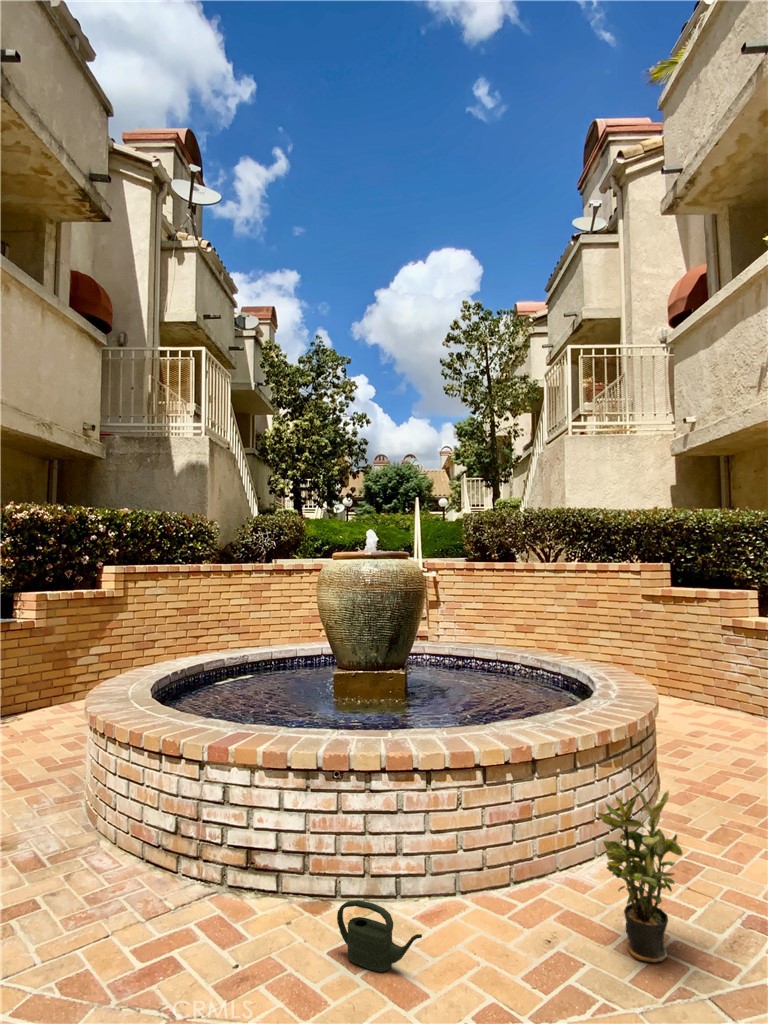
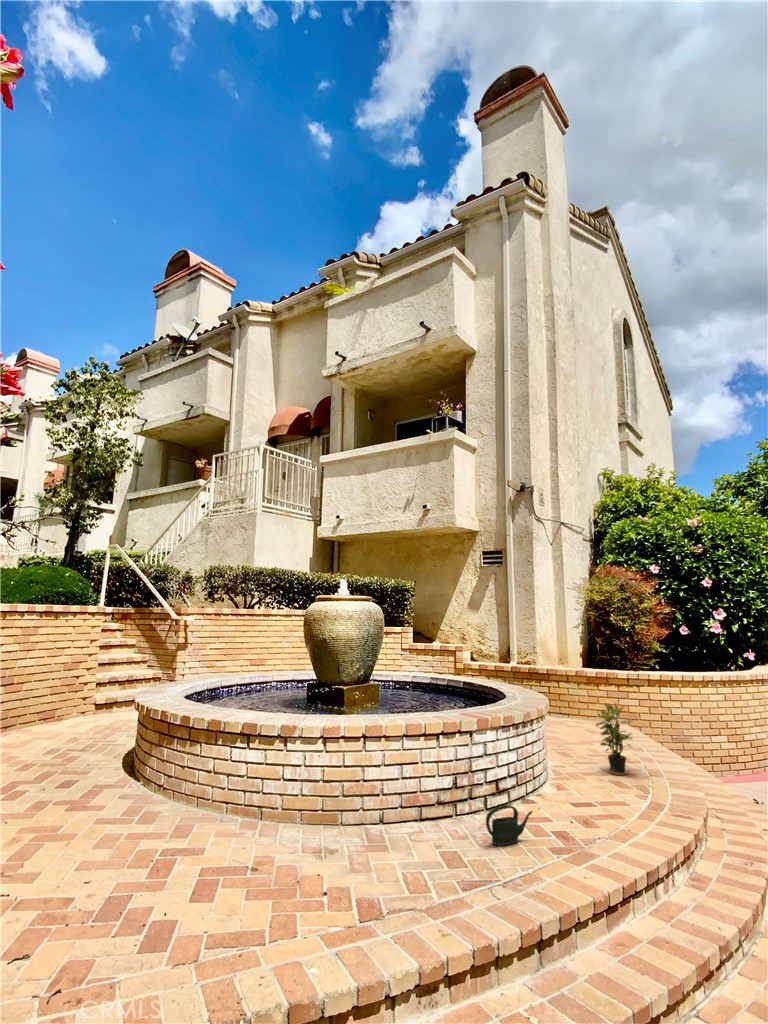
watering can: present [337,900,422,972] -> present [486,805,532,846]

